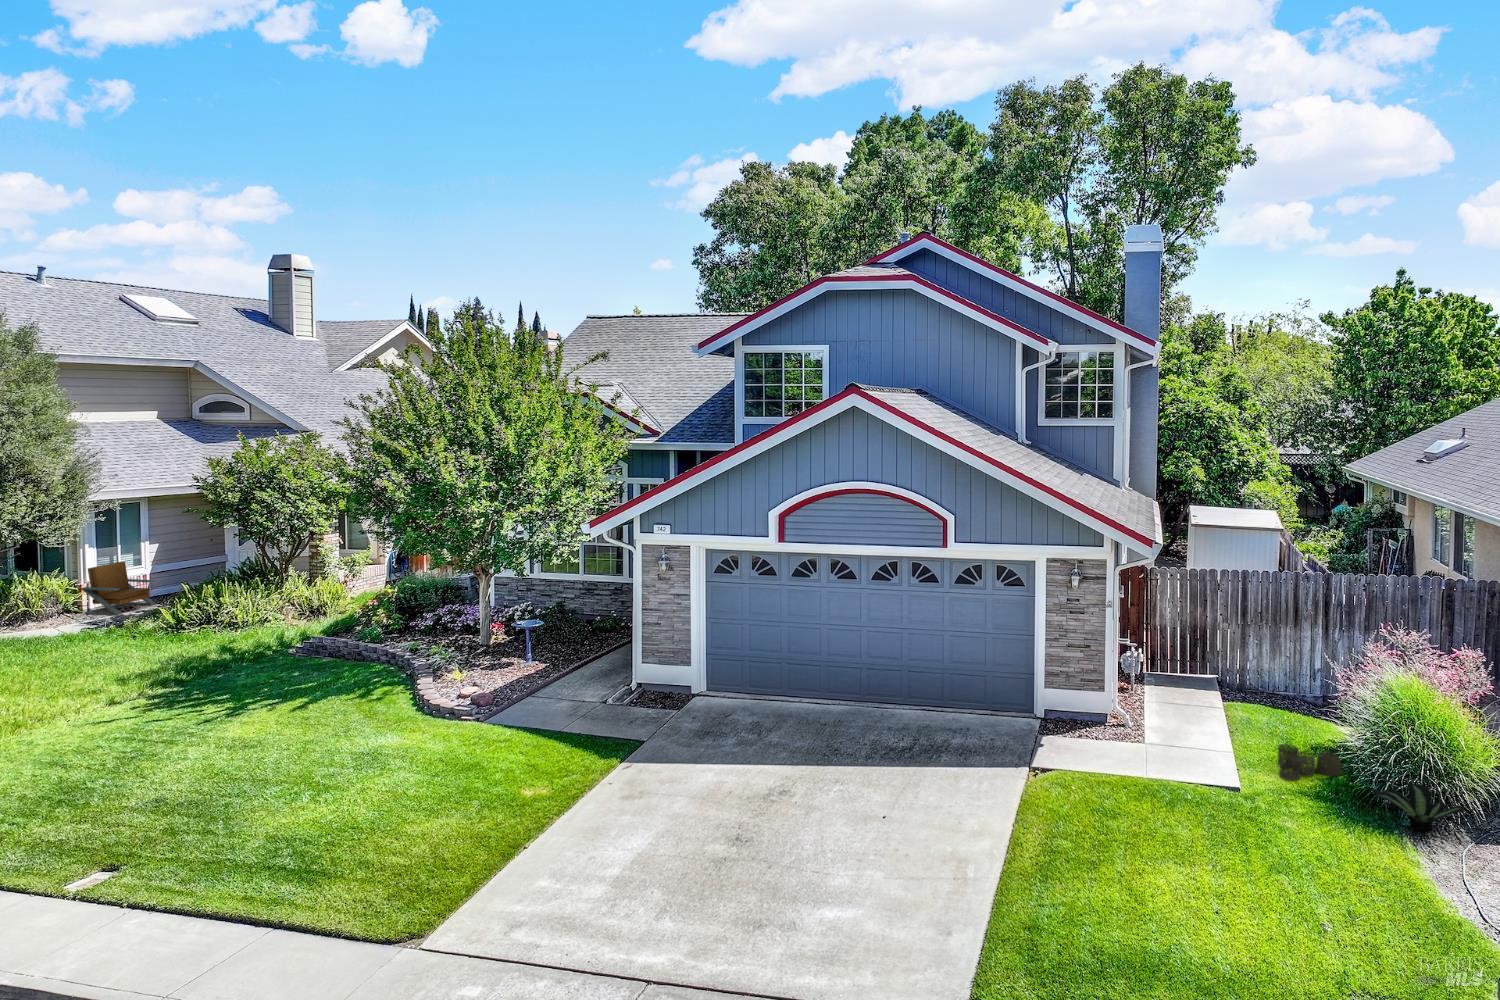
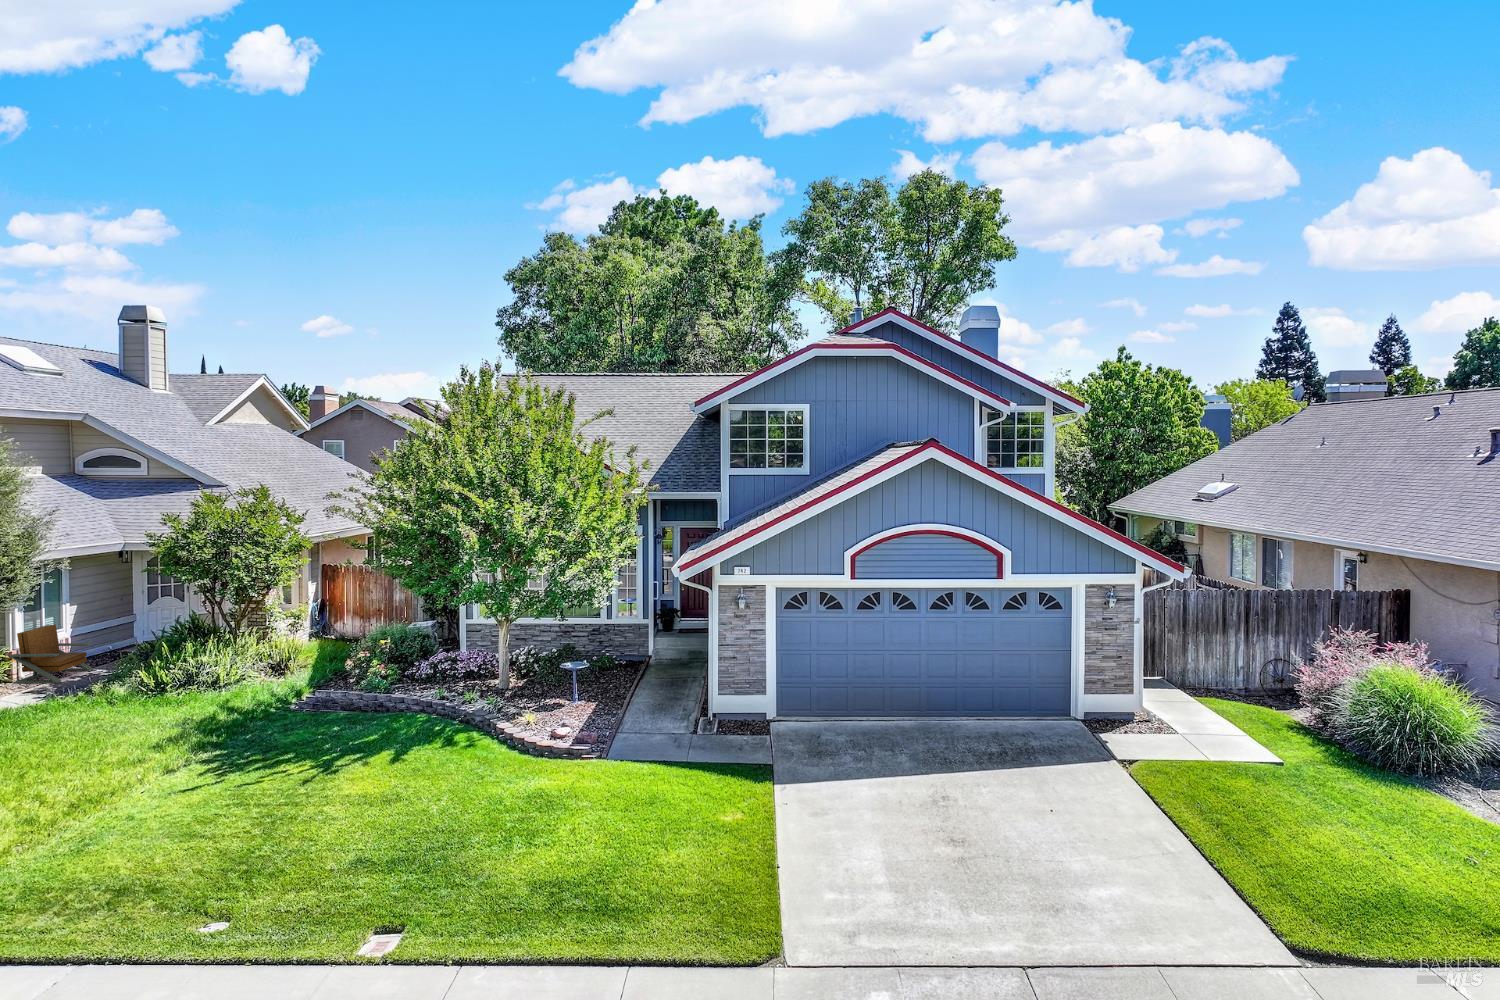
woven basket: present [1278,744,1341,781] -> none [1289,722,1340,753]
potted plant: present [1376,783,1465,832] -> none [1401,746,1471,784]

